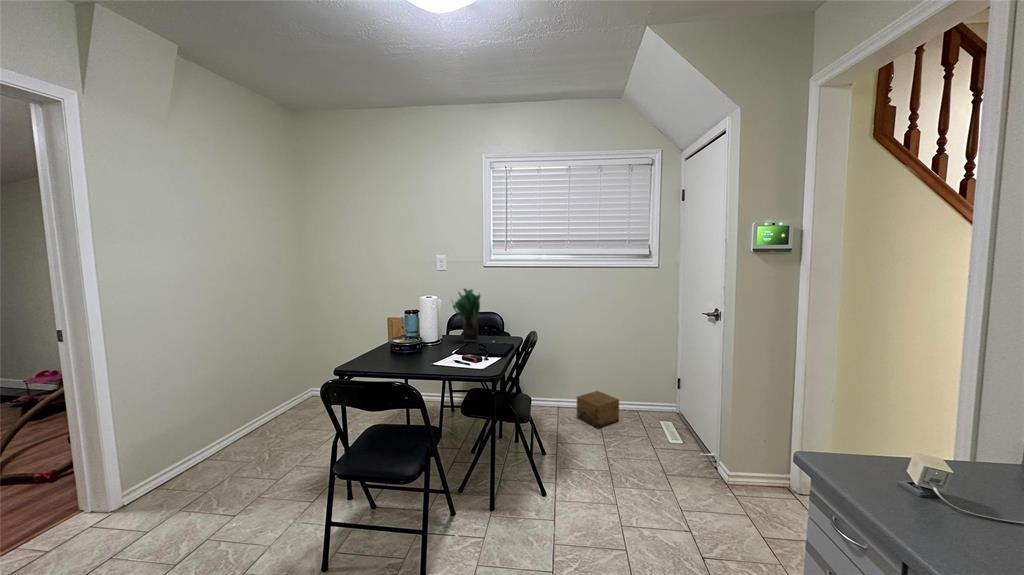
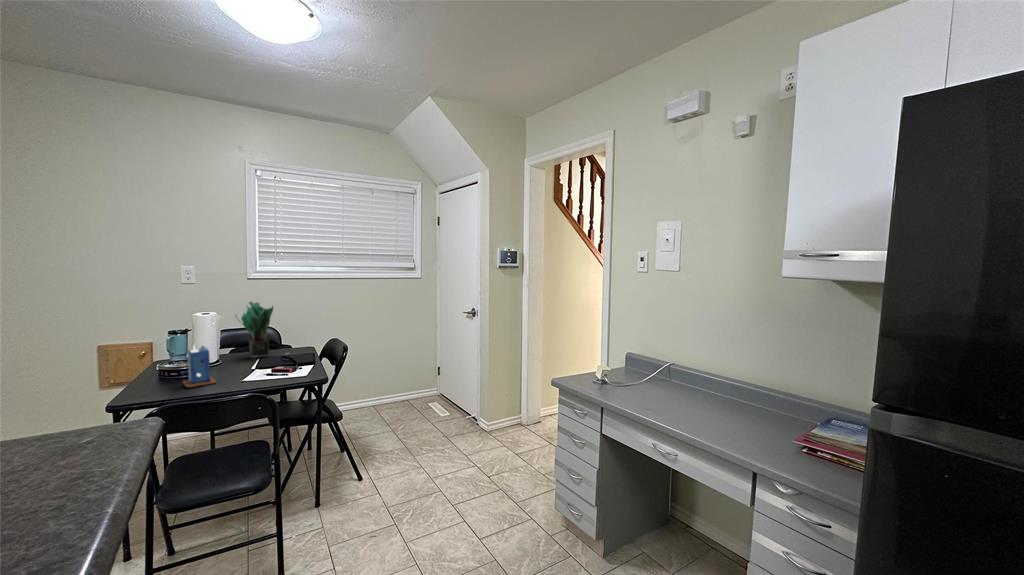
candle: none [389,325,414,363] -> present [183,345,217,388]
cardboard box: present [577,391,619,428] -> none [358,389,396,421]

